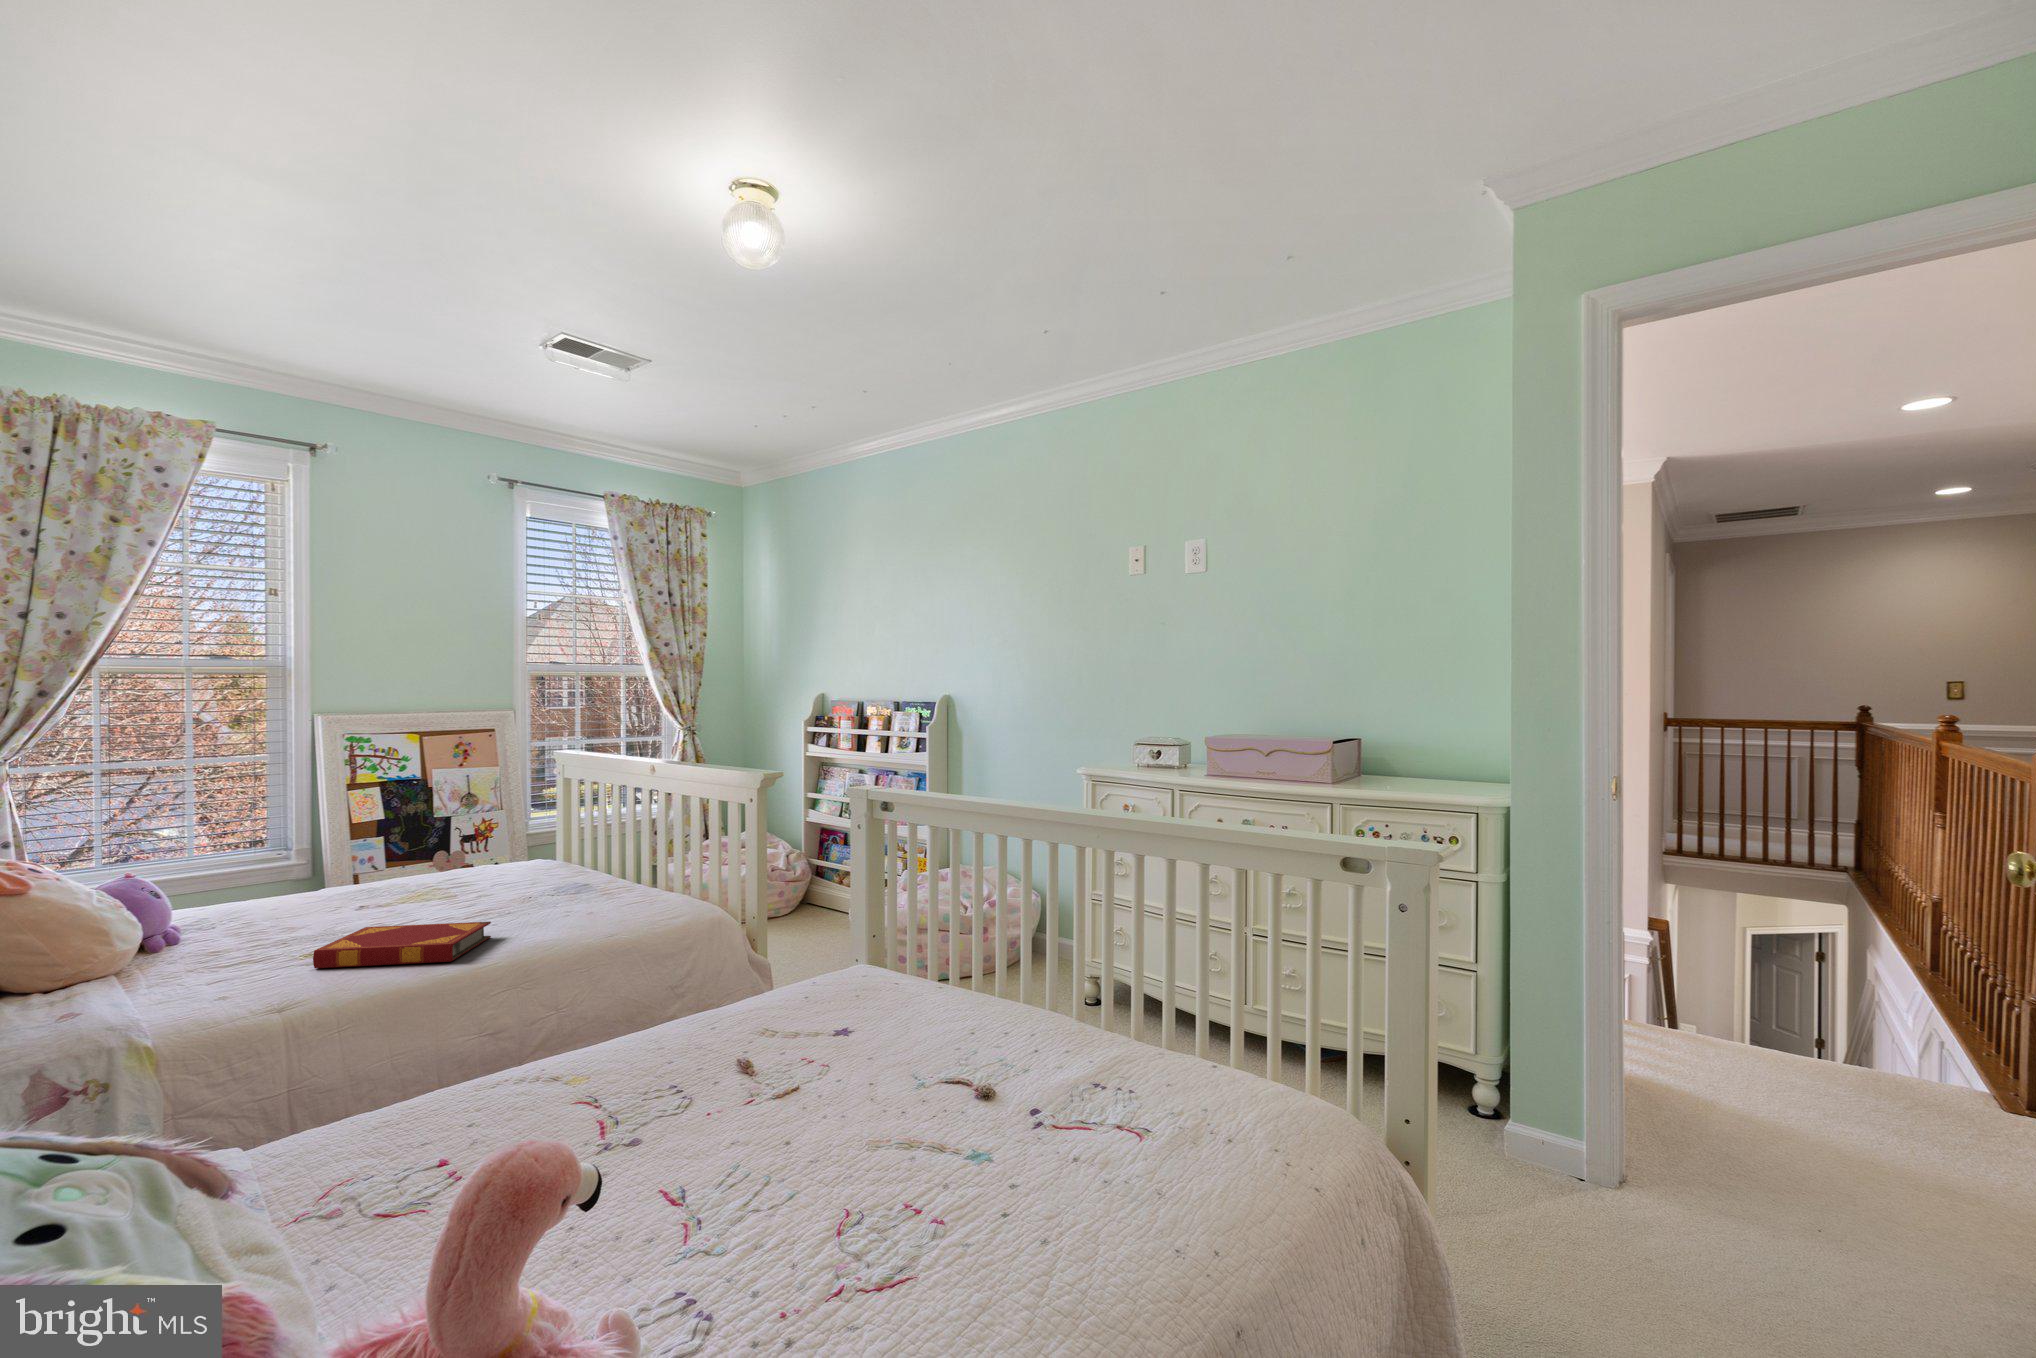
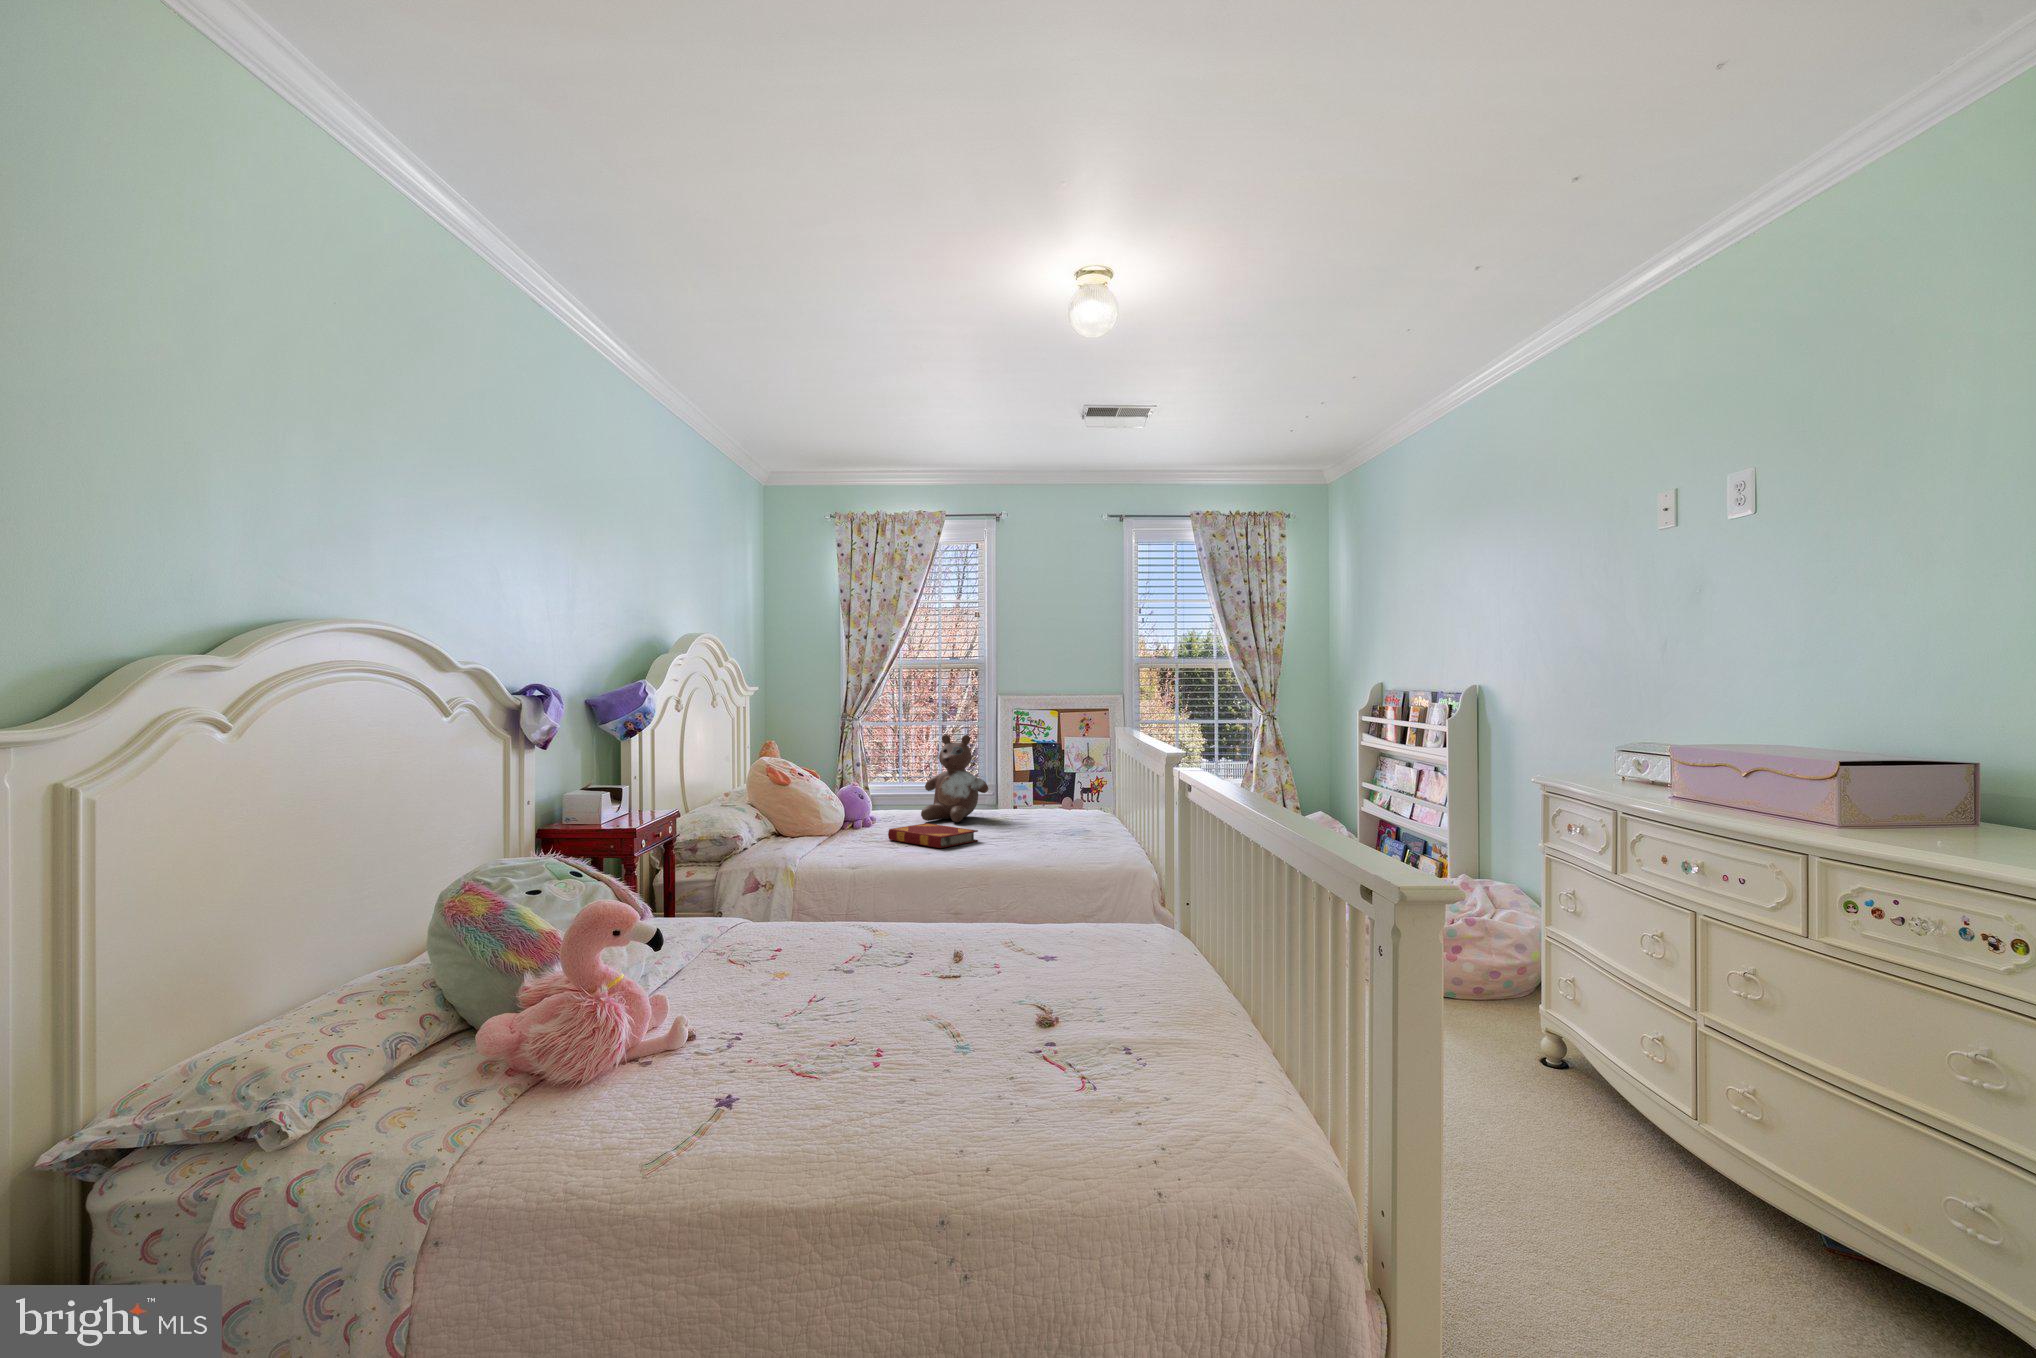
stuffed bear: none [300,779,432,923] -> present [921,735,988,822]

